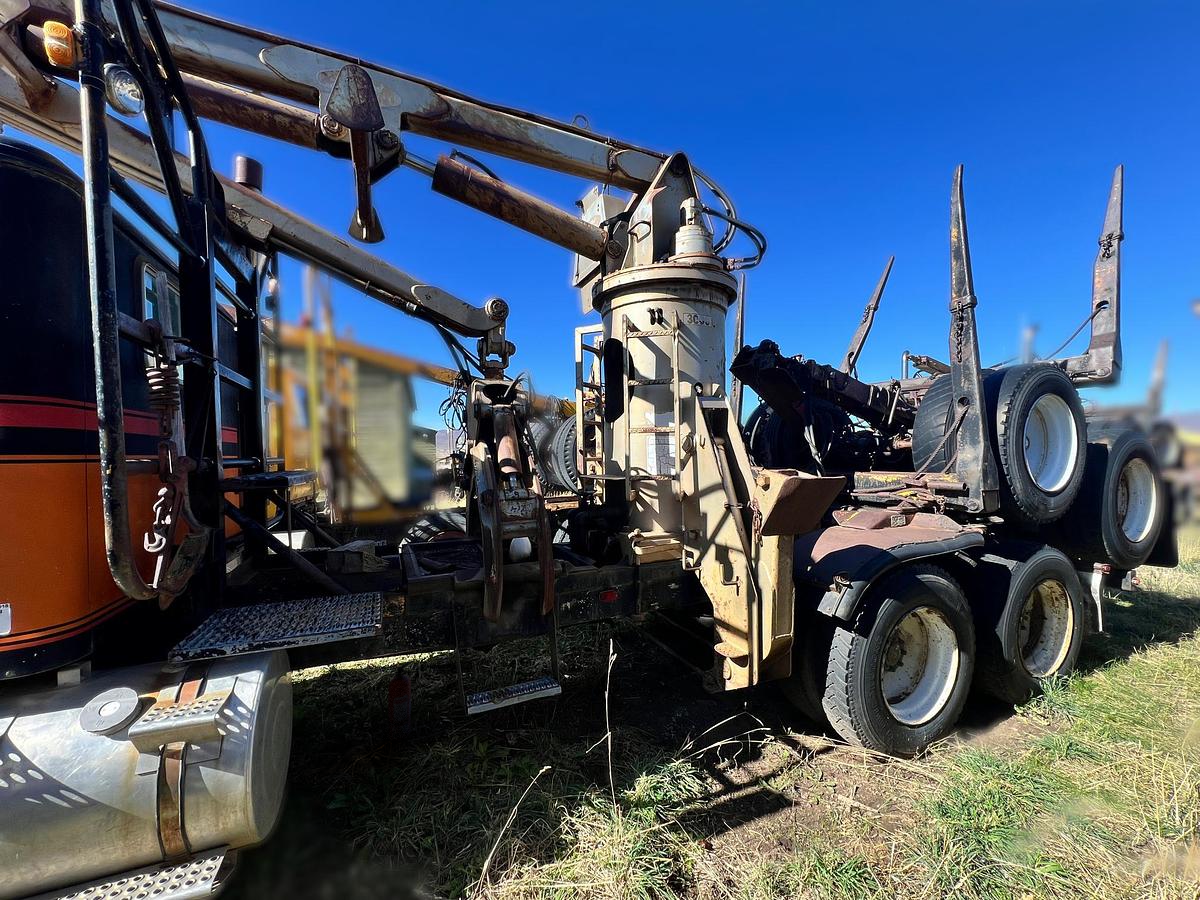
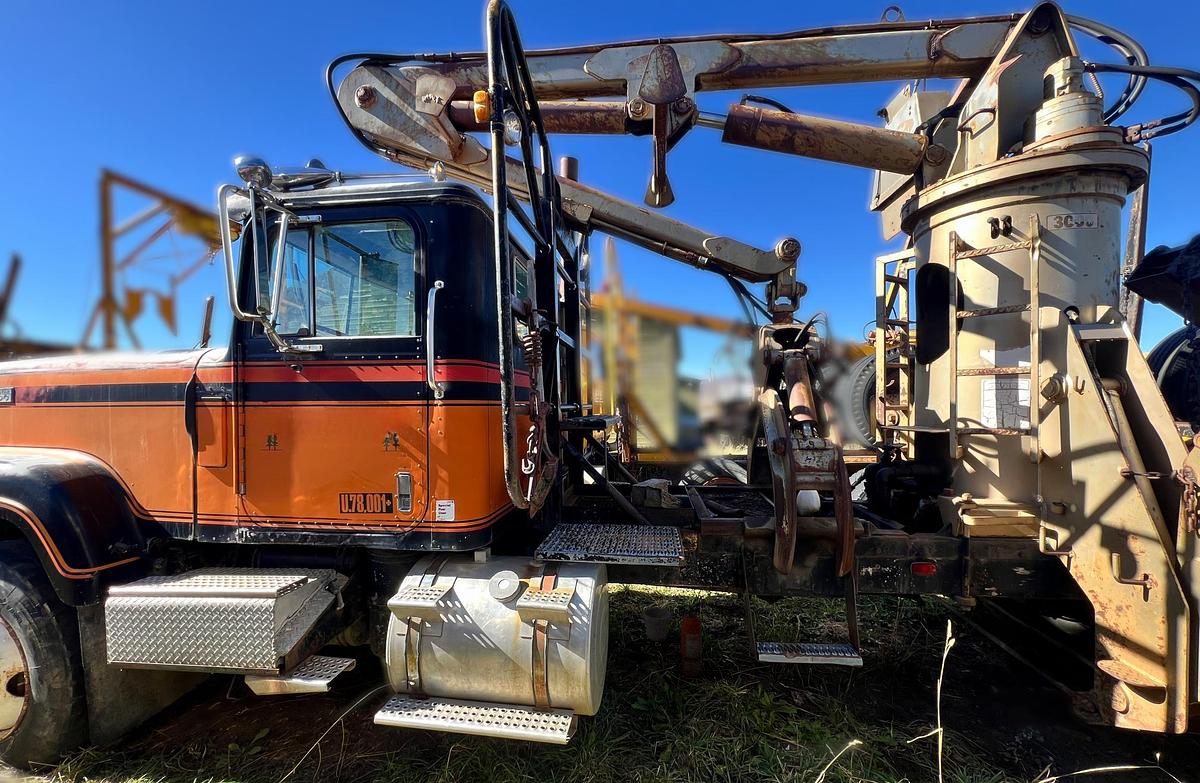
bucket: none [344,662,381,712] -> present [642,595,673,642]

